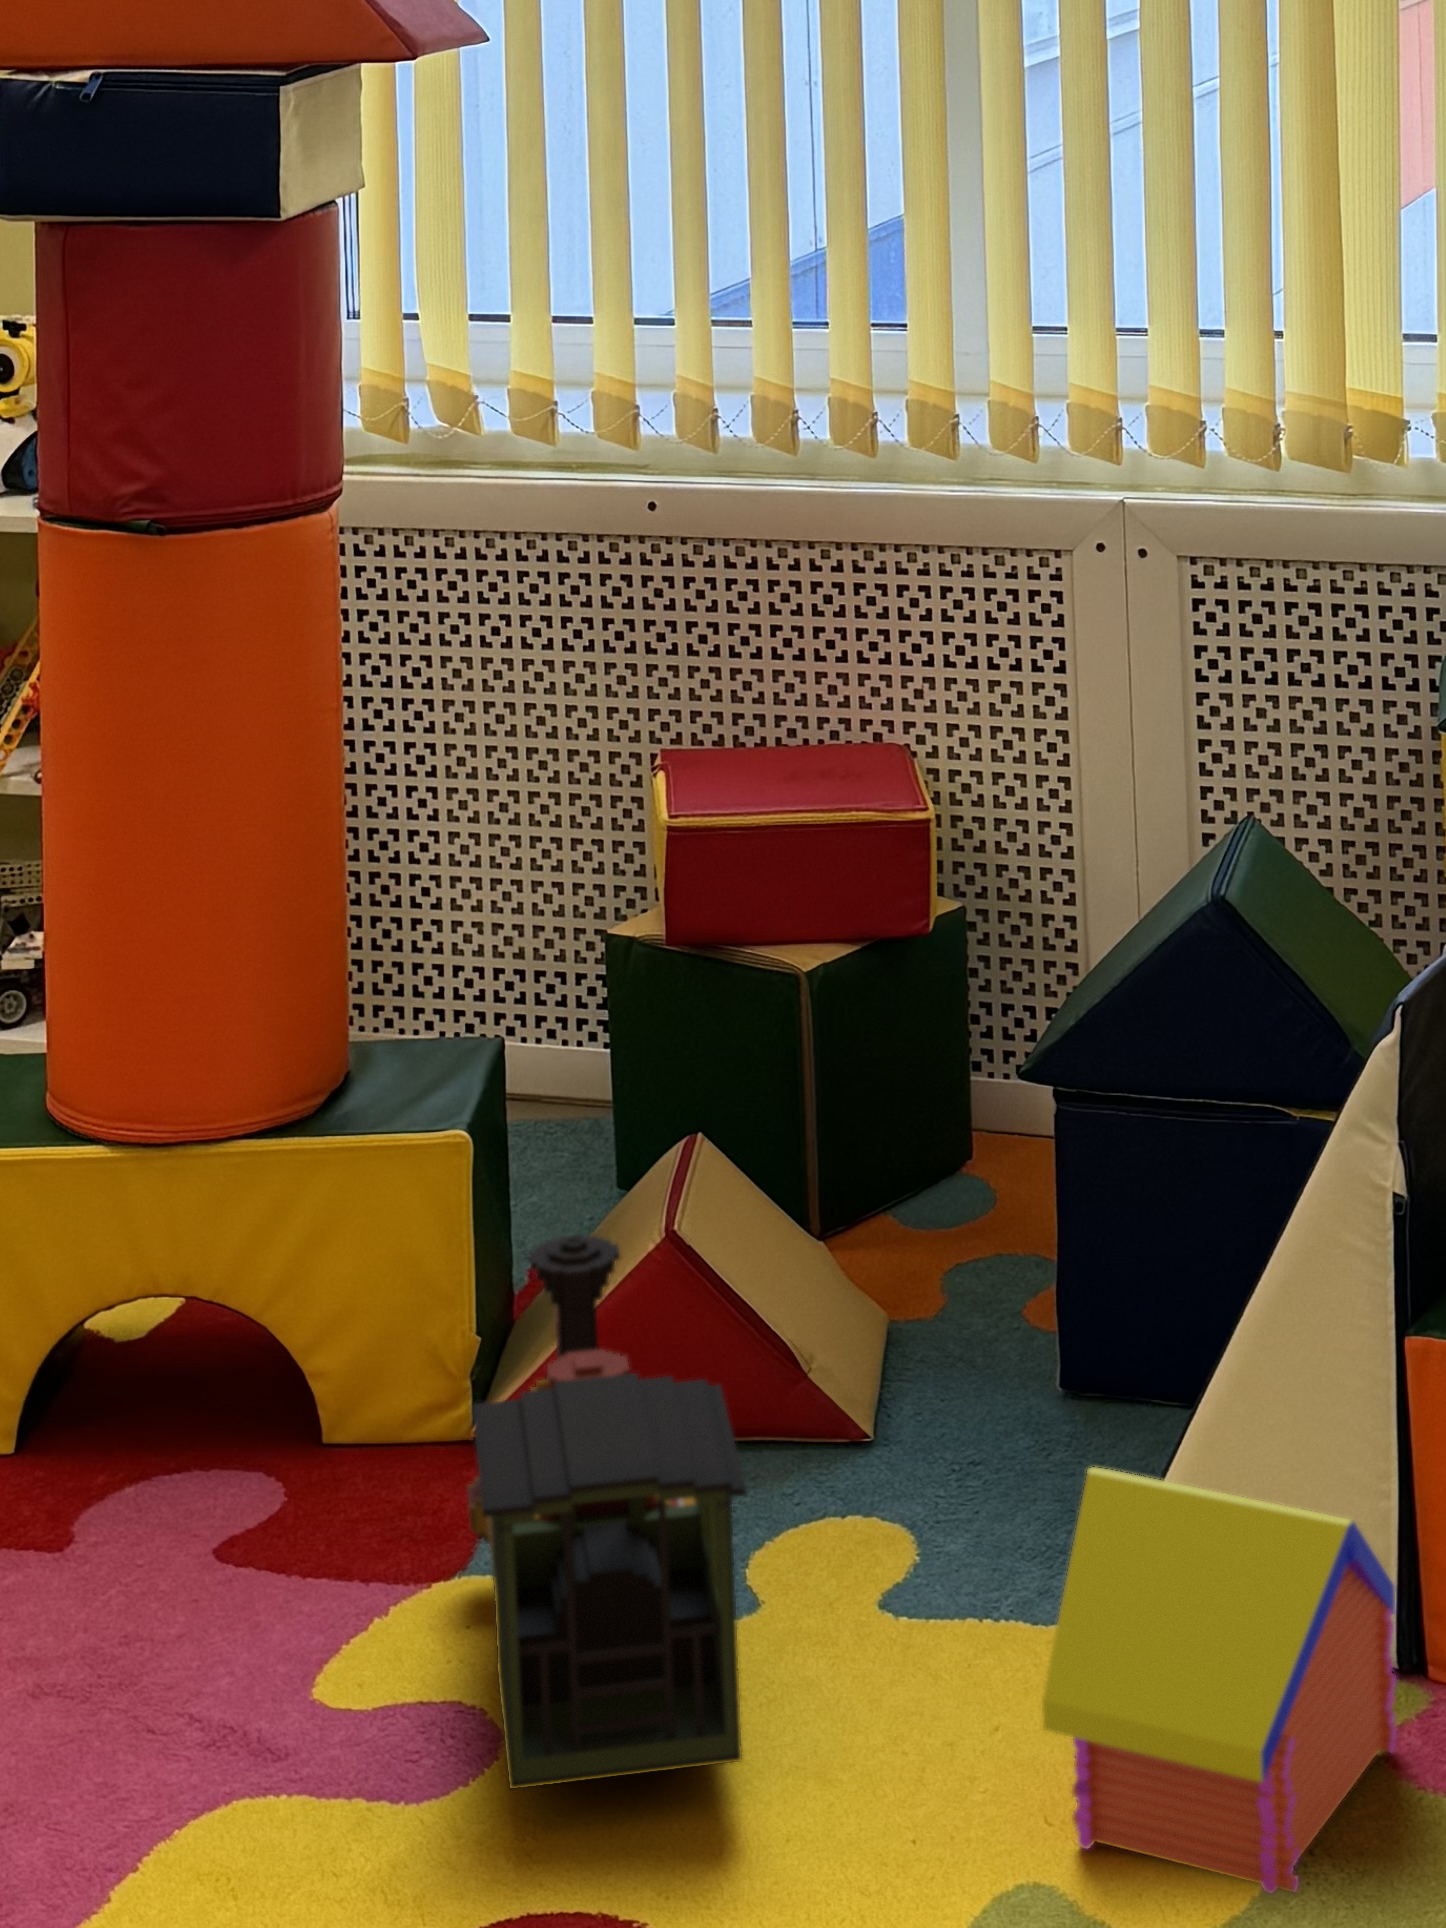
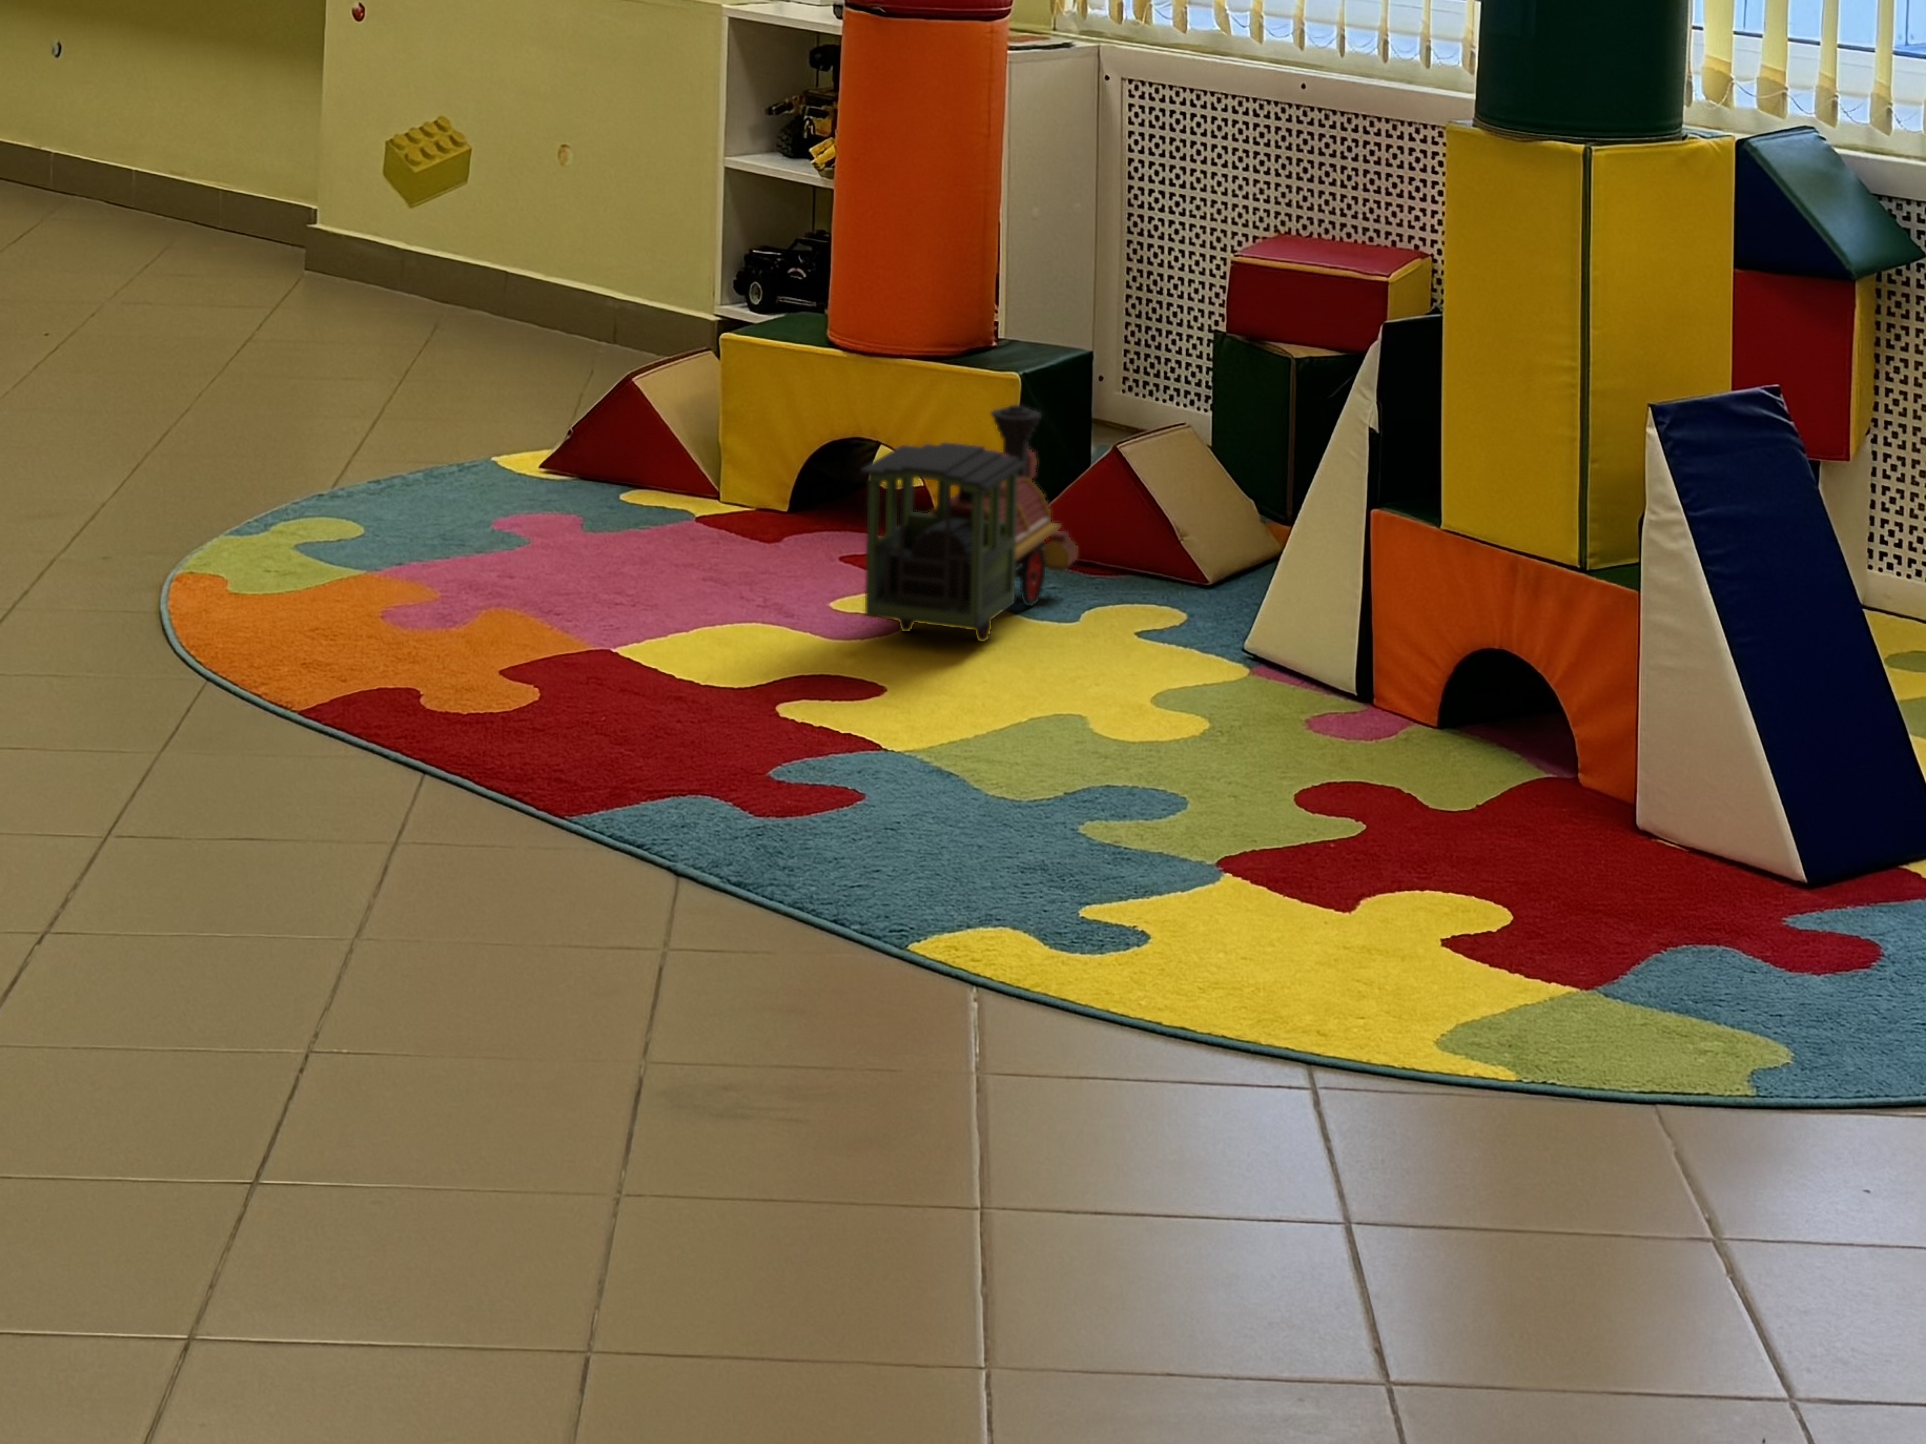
toy house: present [1042,1468,1397,1893] -> none [1095,518,1319,723]

